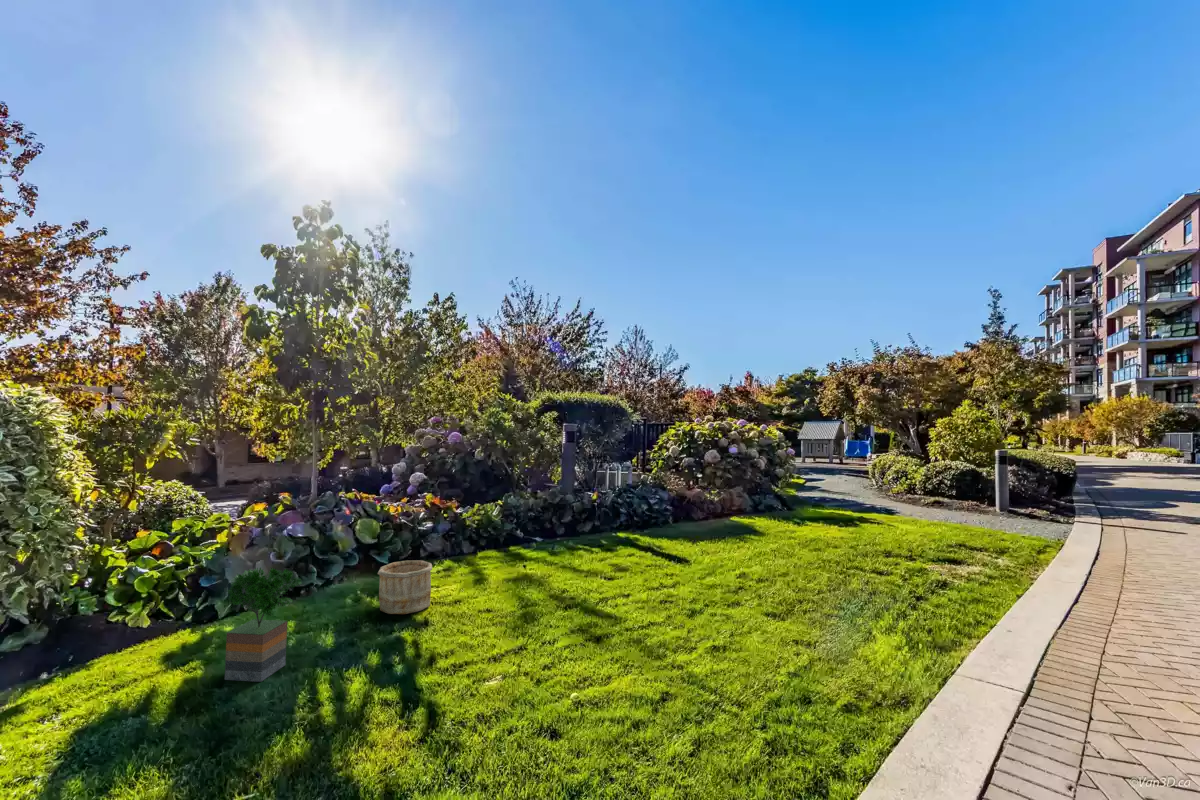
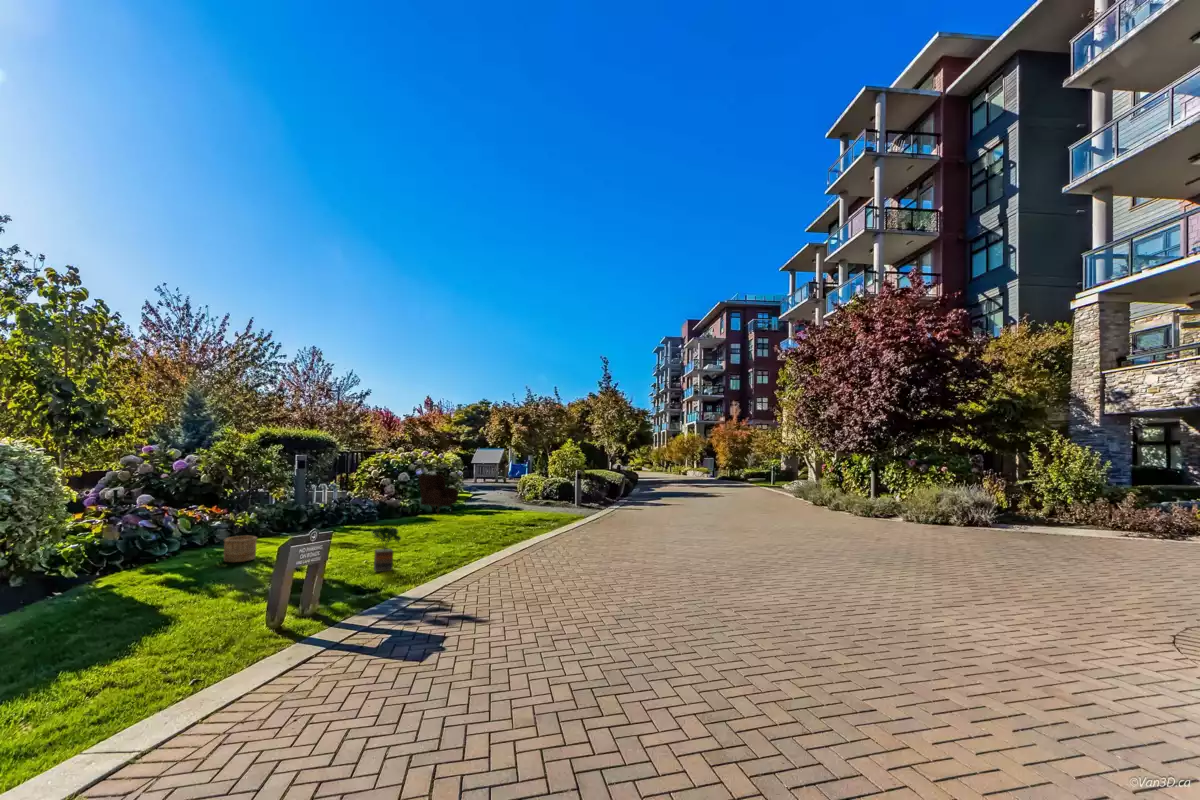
armchair: none [731,453,793,517] -> present [419,474,458,514]
potted tree: present [225,568,301,682] -> present [371,527,401,572]

